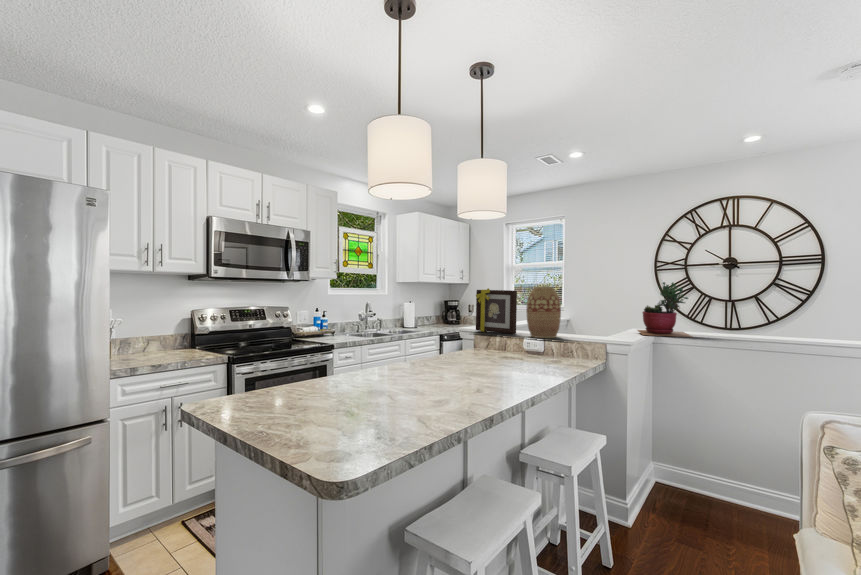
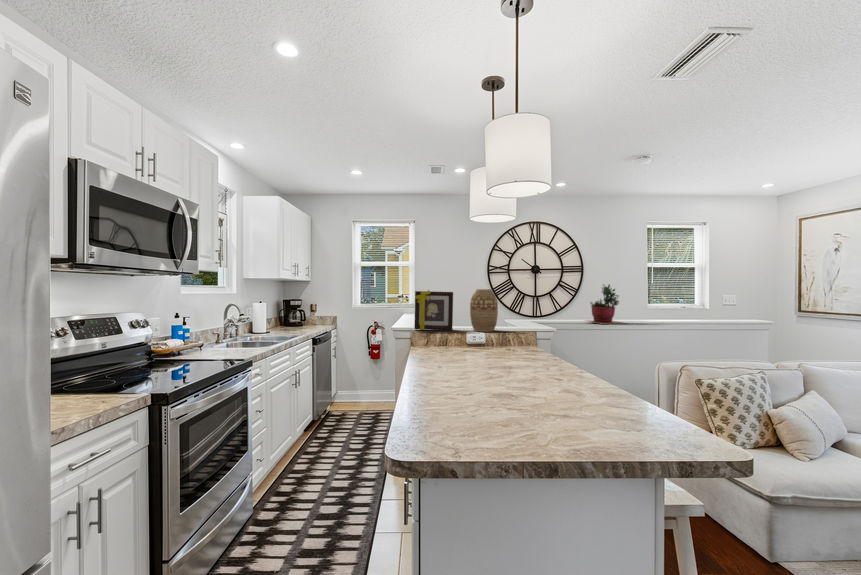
succulent plant: present [638,282,692,337] -> present [589,284,625,324]

